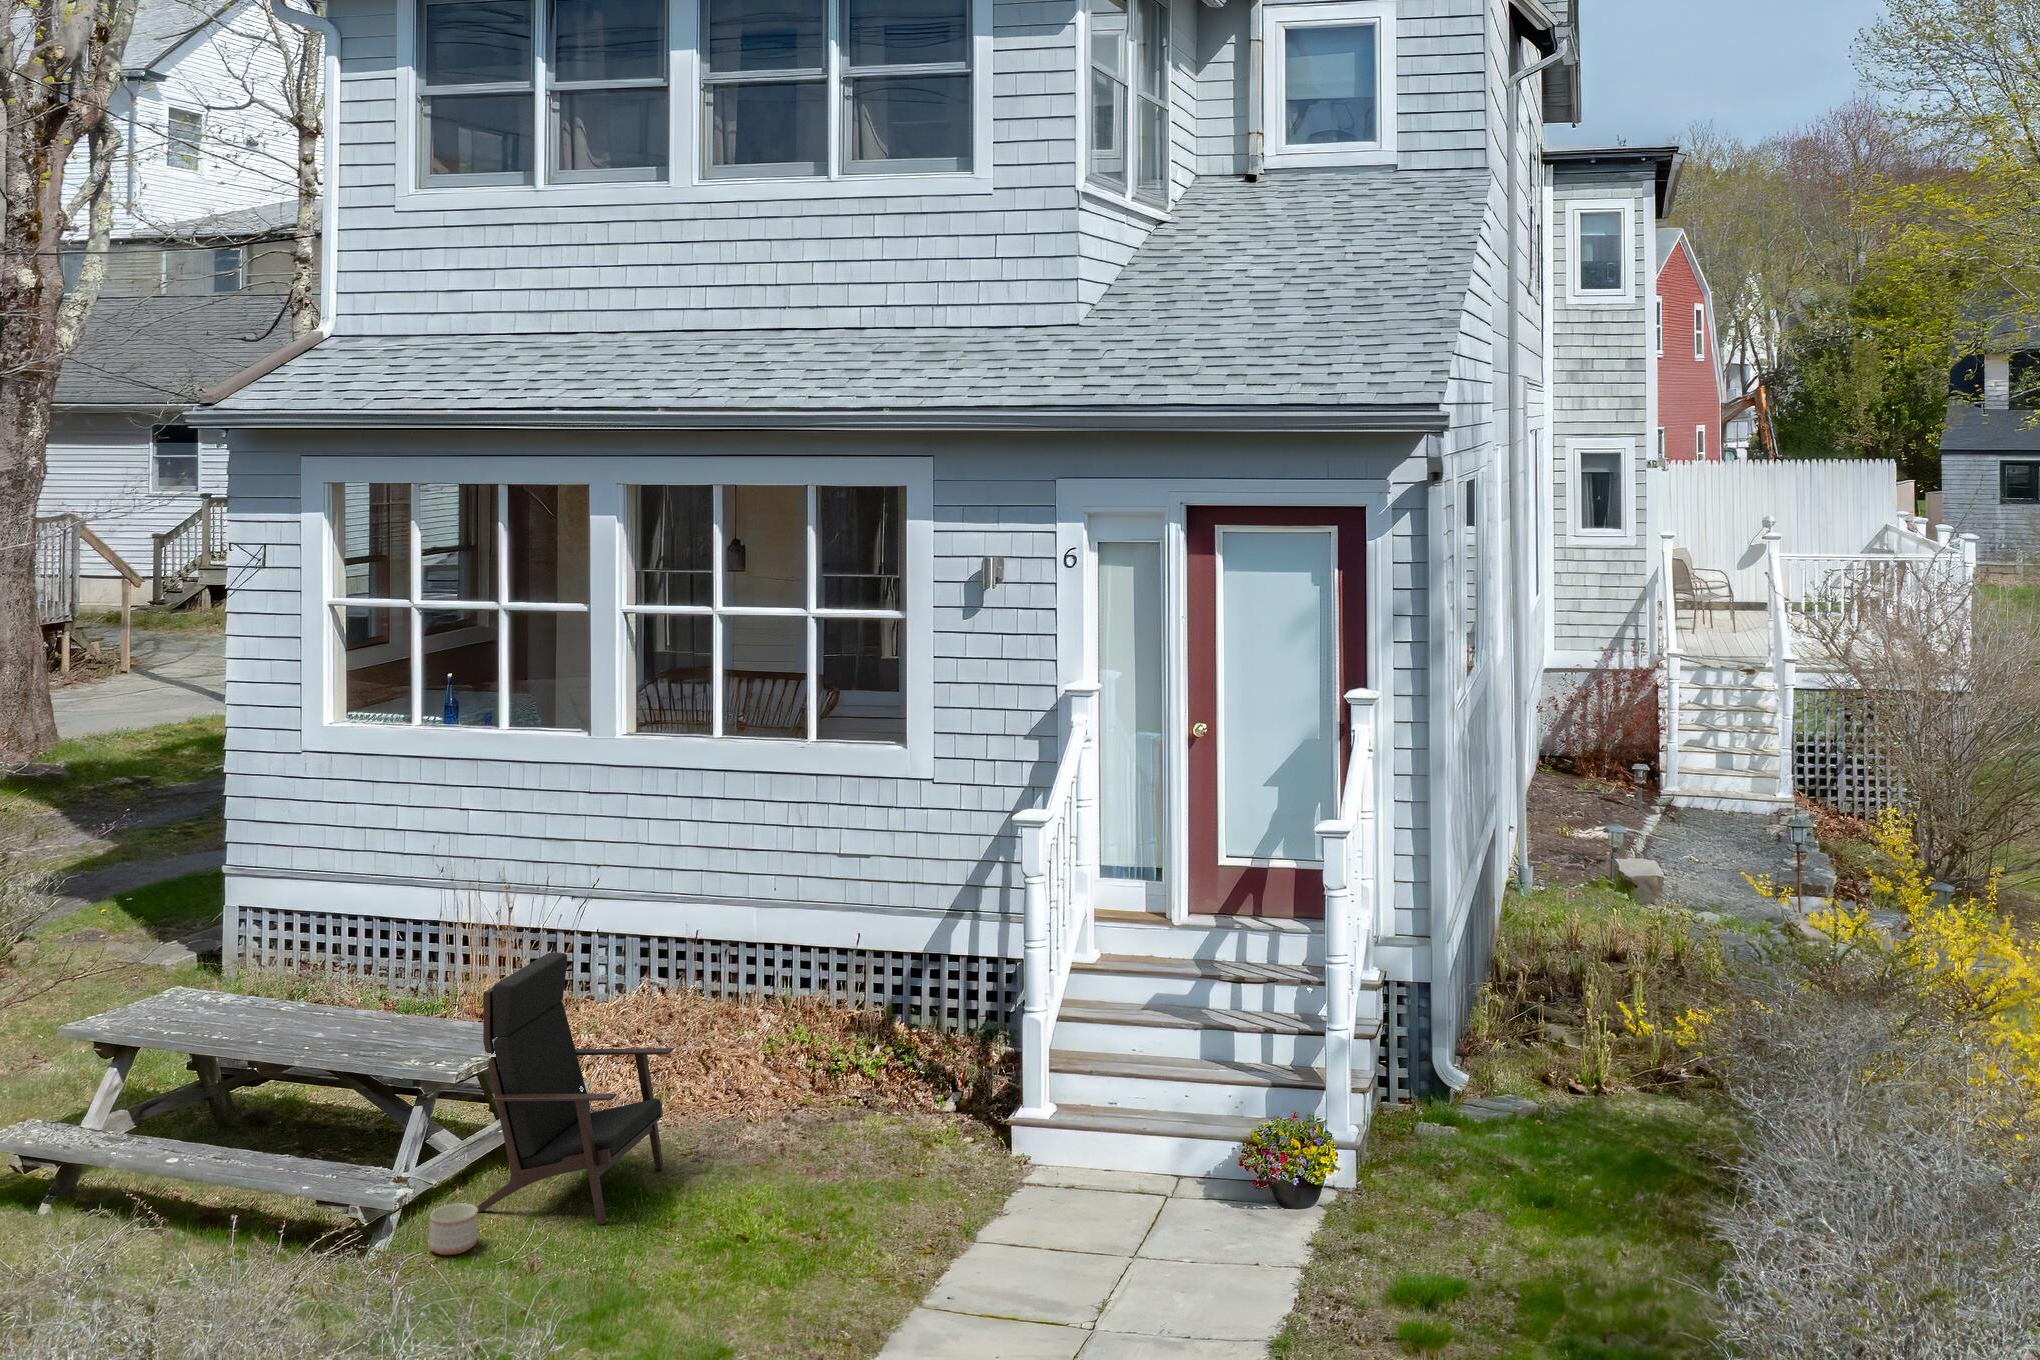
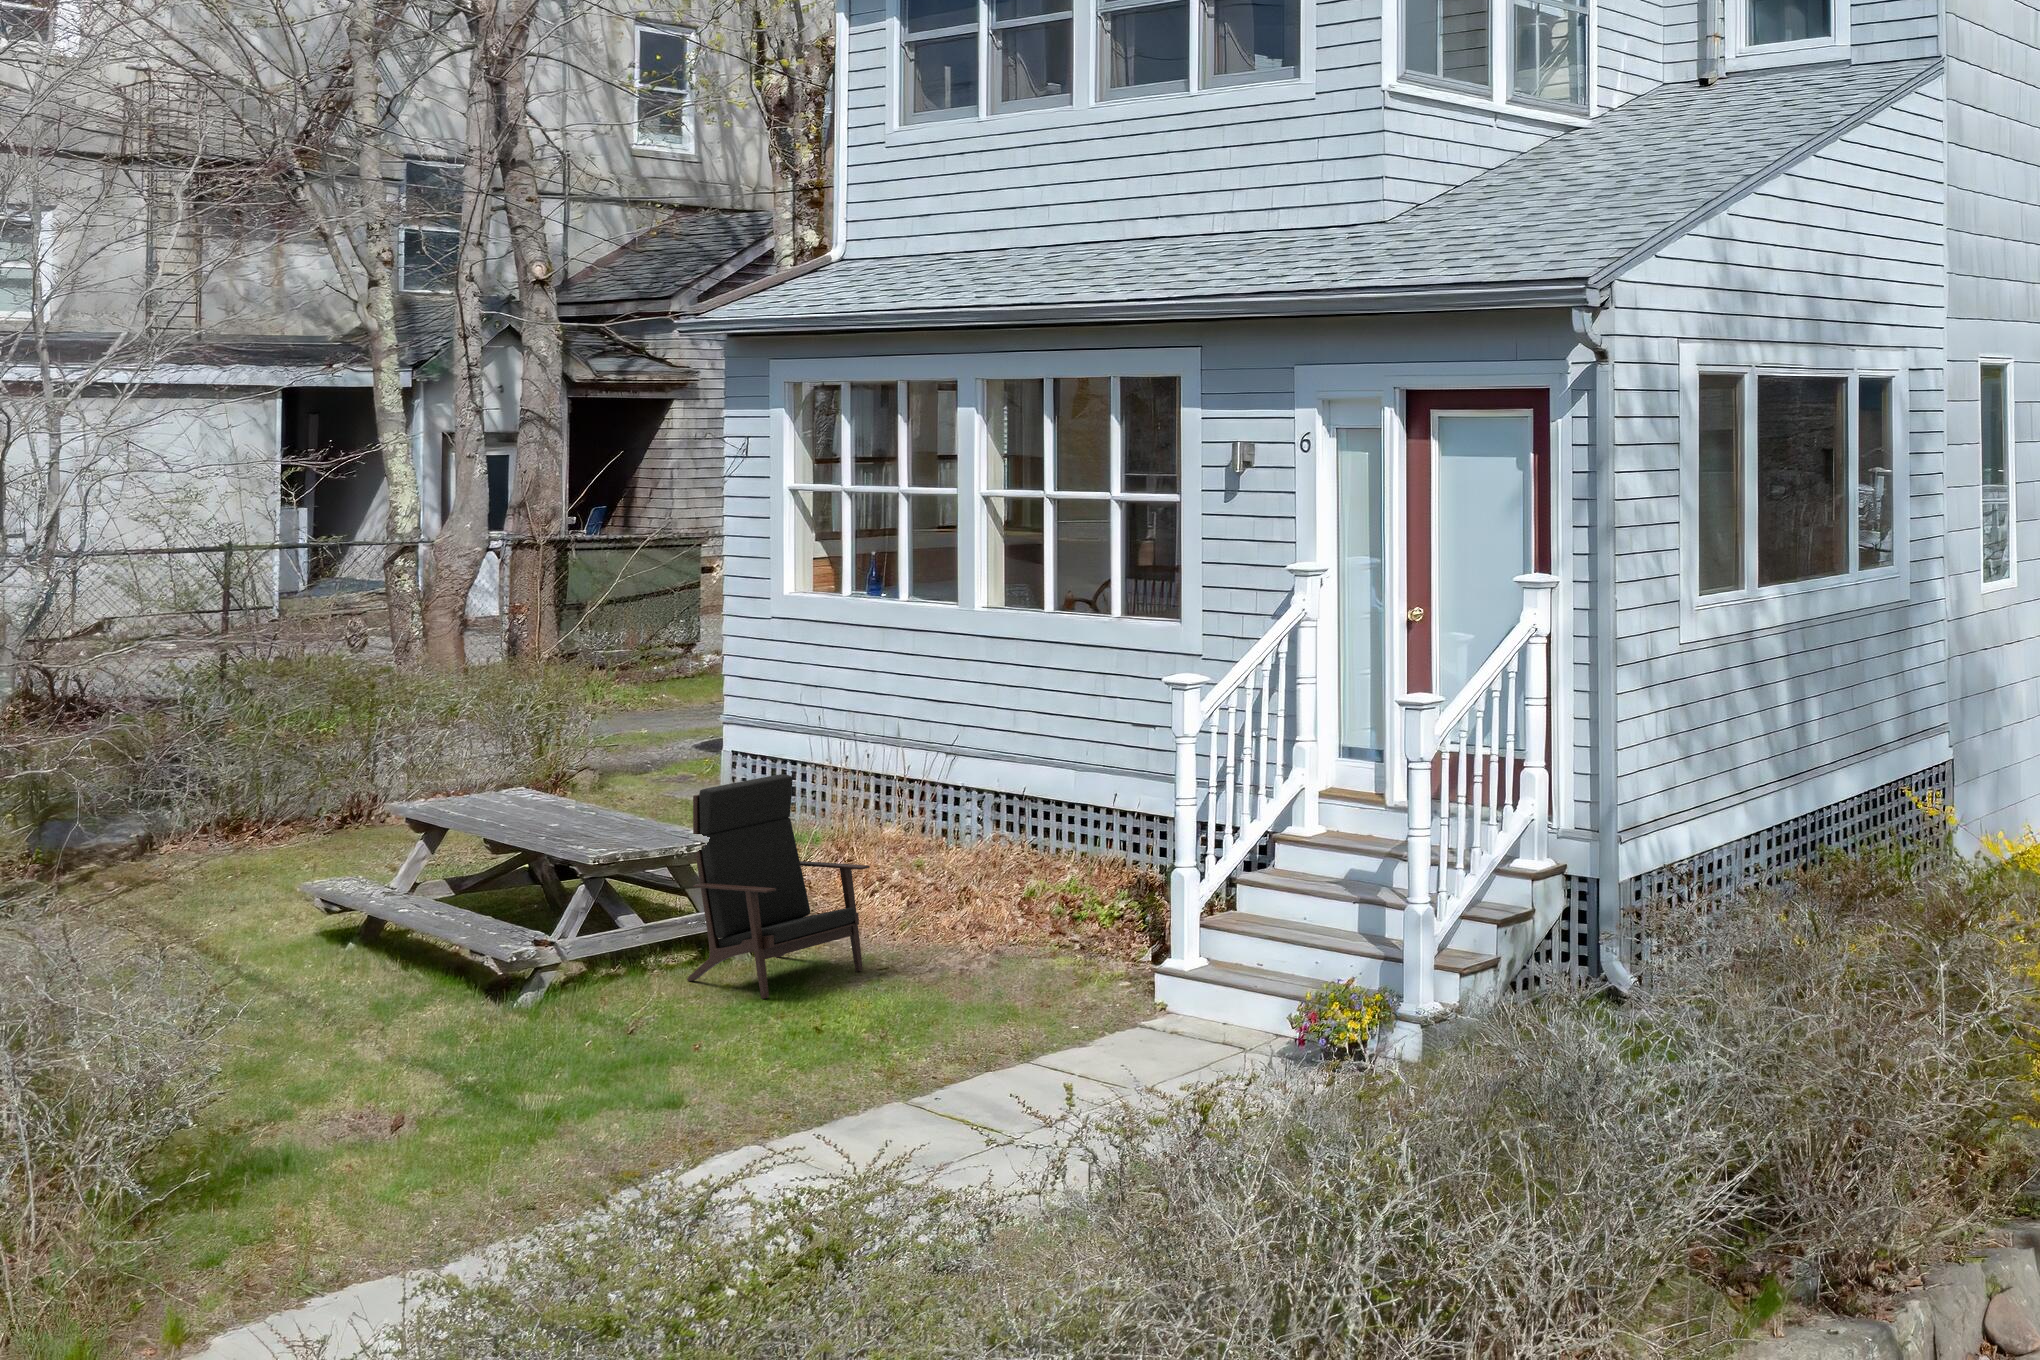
planter: present [429,1203,477,1255] -> none [622,965,662,1004]

